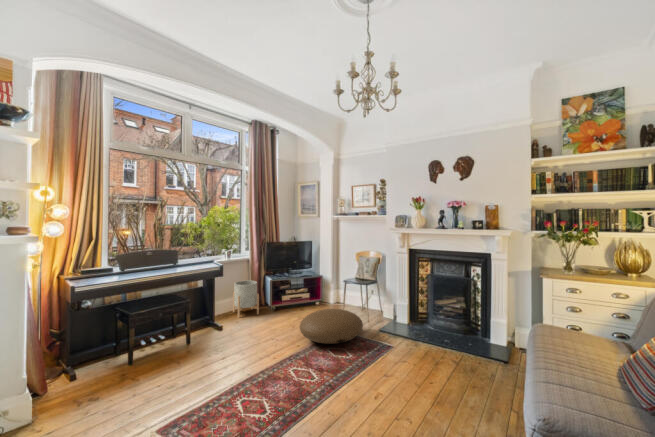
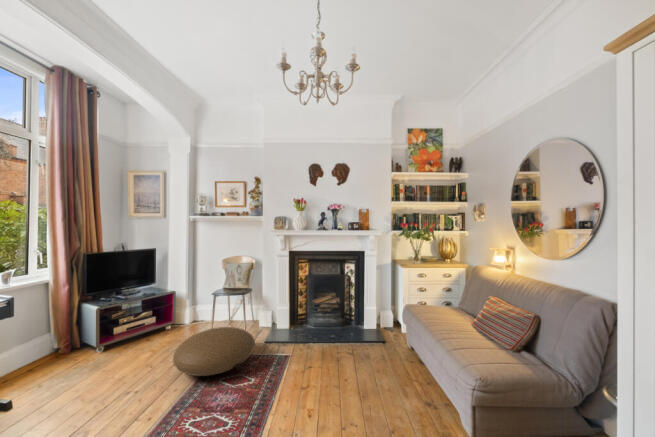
planter: present [233,280,259,318] -> none [22,311,80,375]

